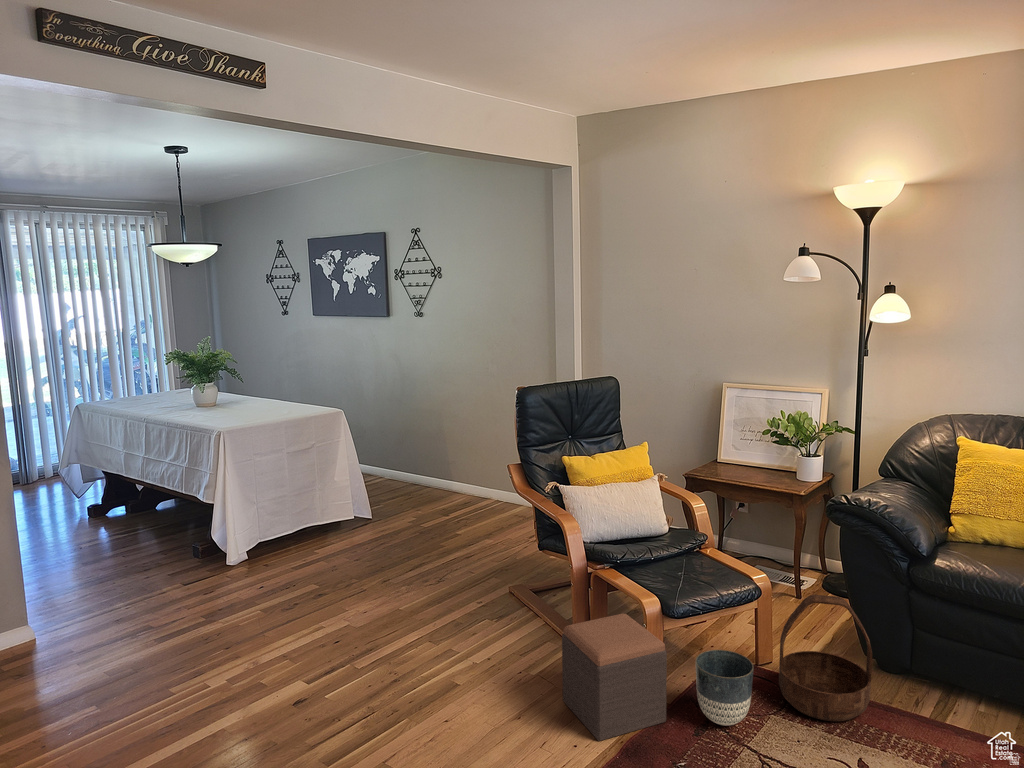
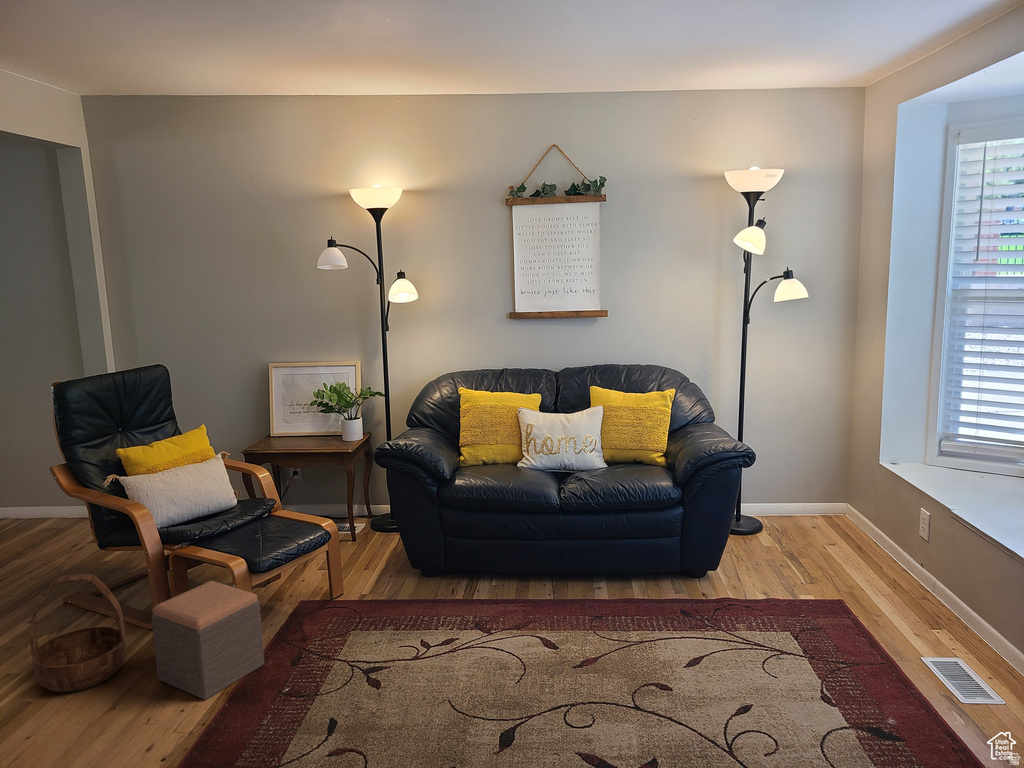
basket: present [779,595,872,721] -> present [29,573,126,692]
planter: present [696,650,753,726] -> none [285,588,335,651]

